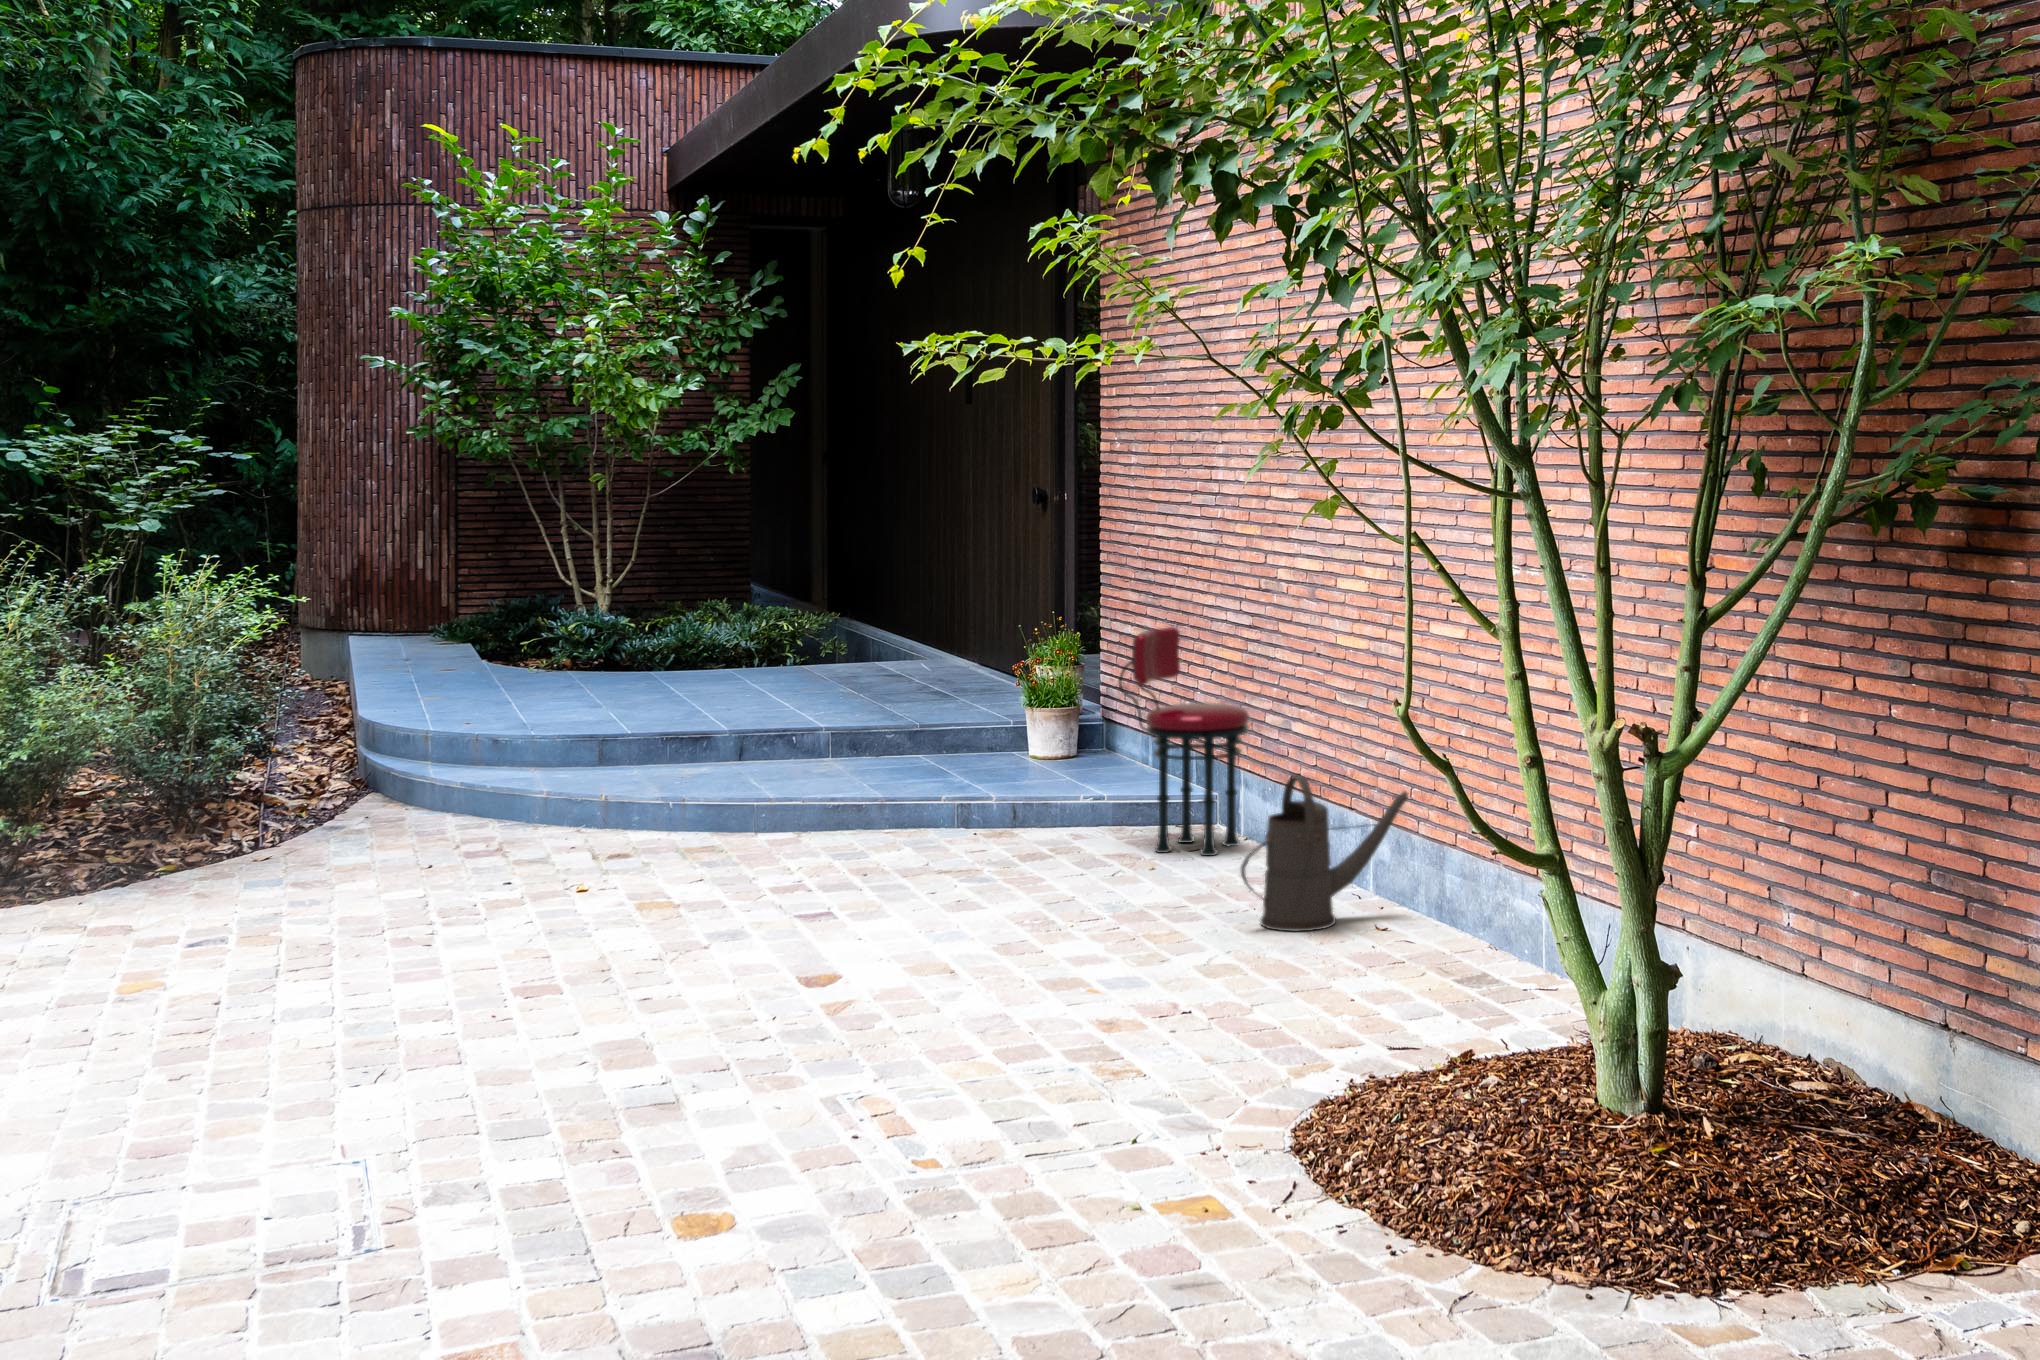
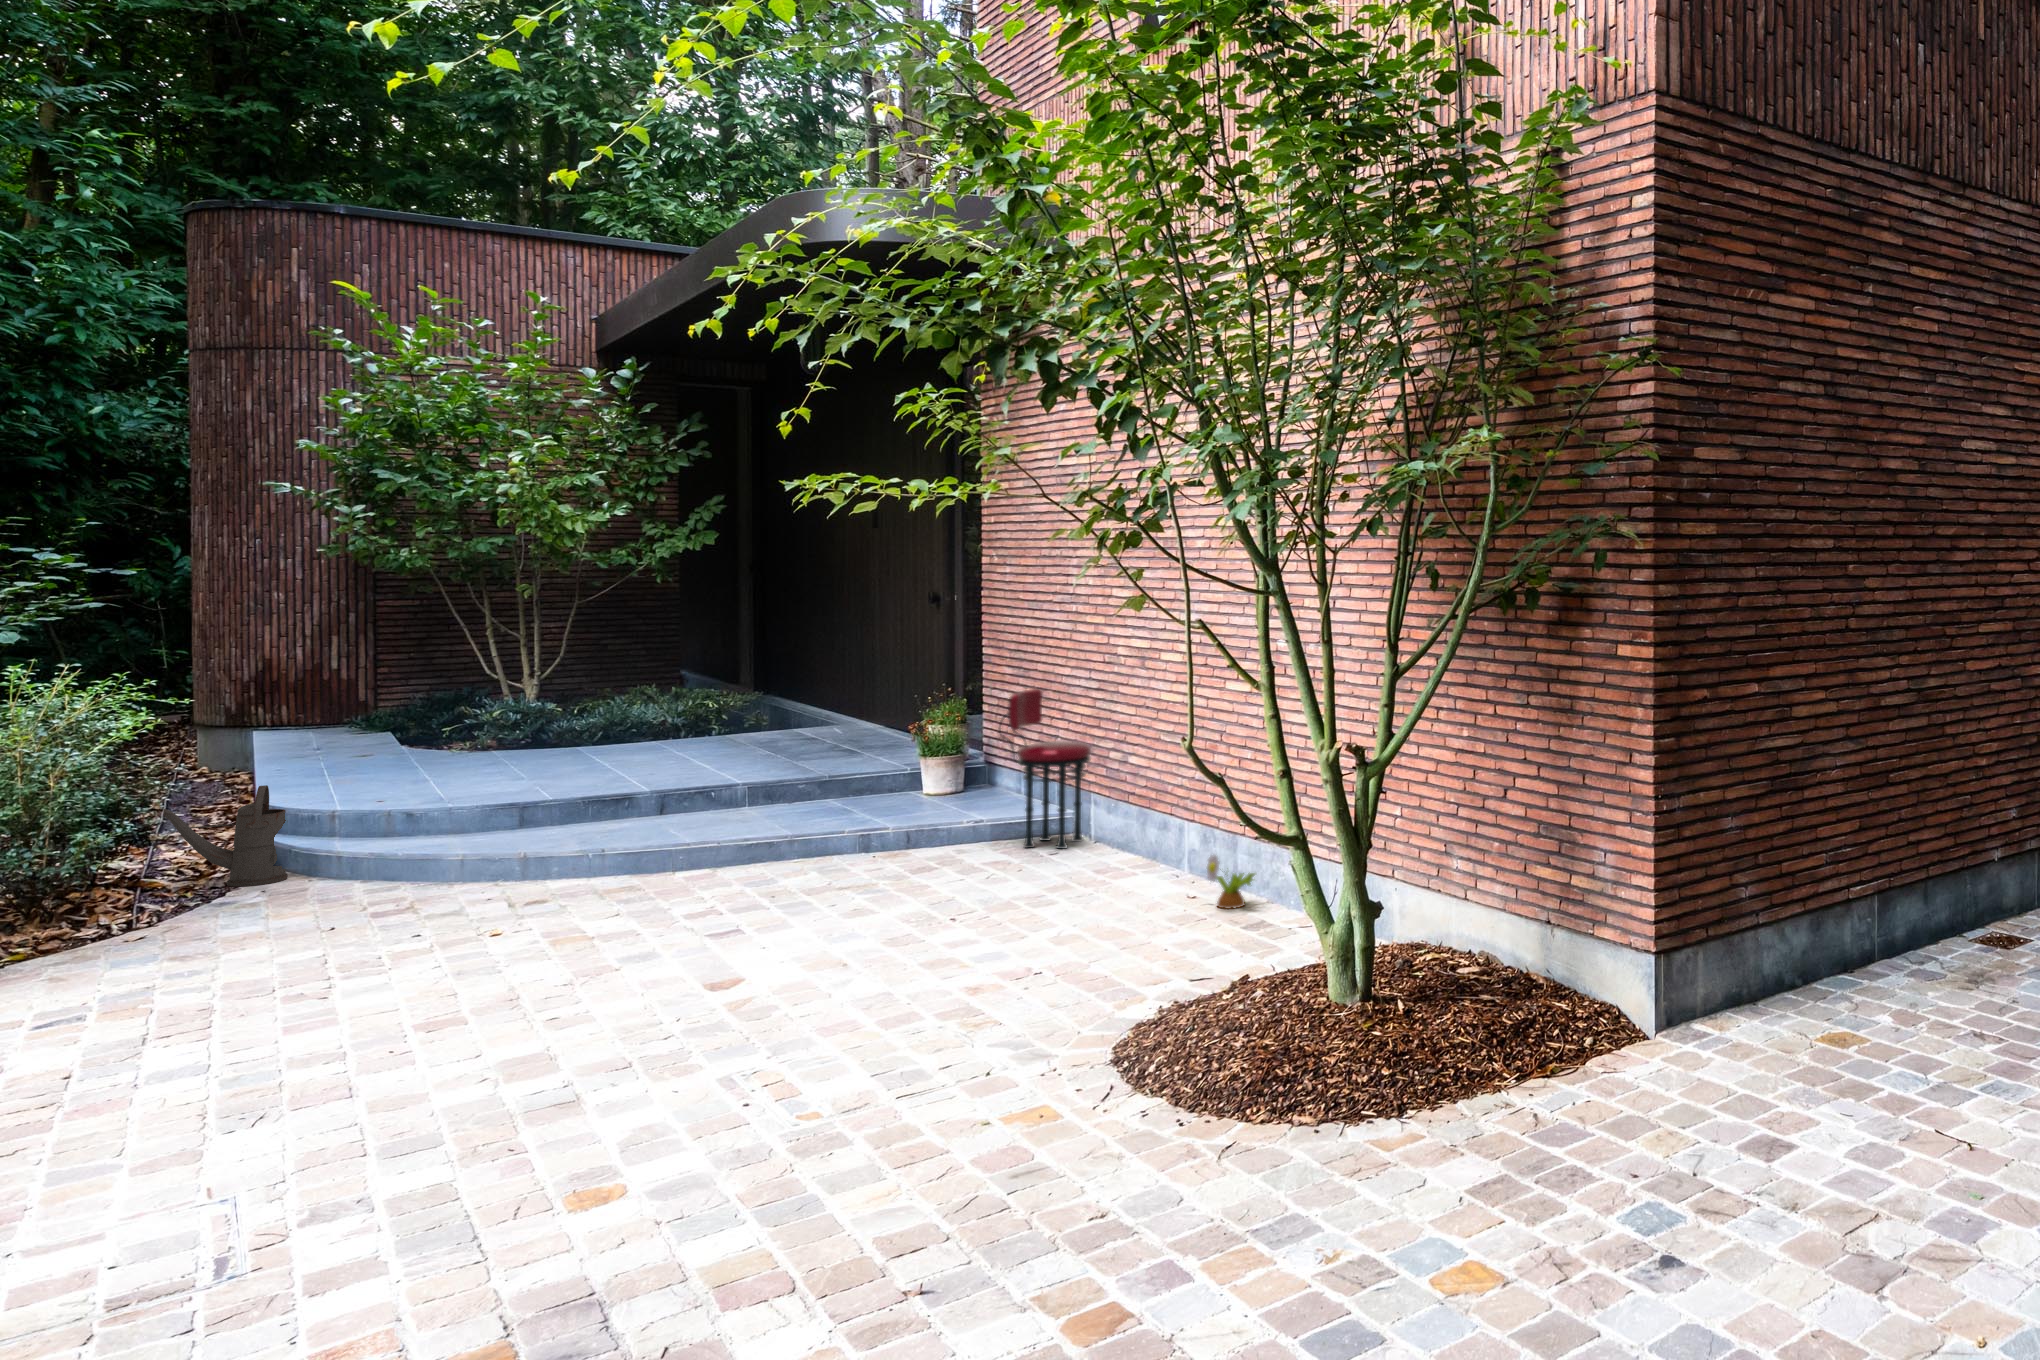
watering can: present [1240,776,1408,931] -> present [163,785,288,887]
decorative plant: none [1415,873,1489,956] -> present [1207,855,1255,909]

